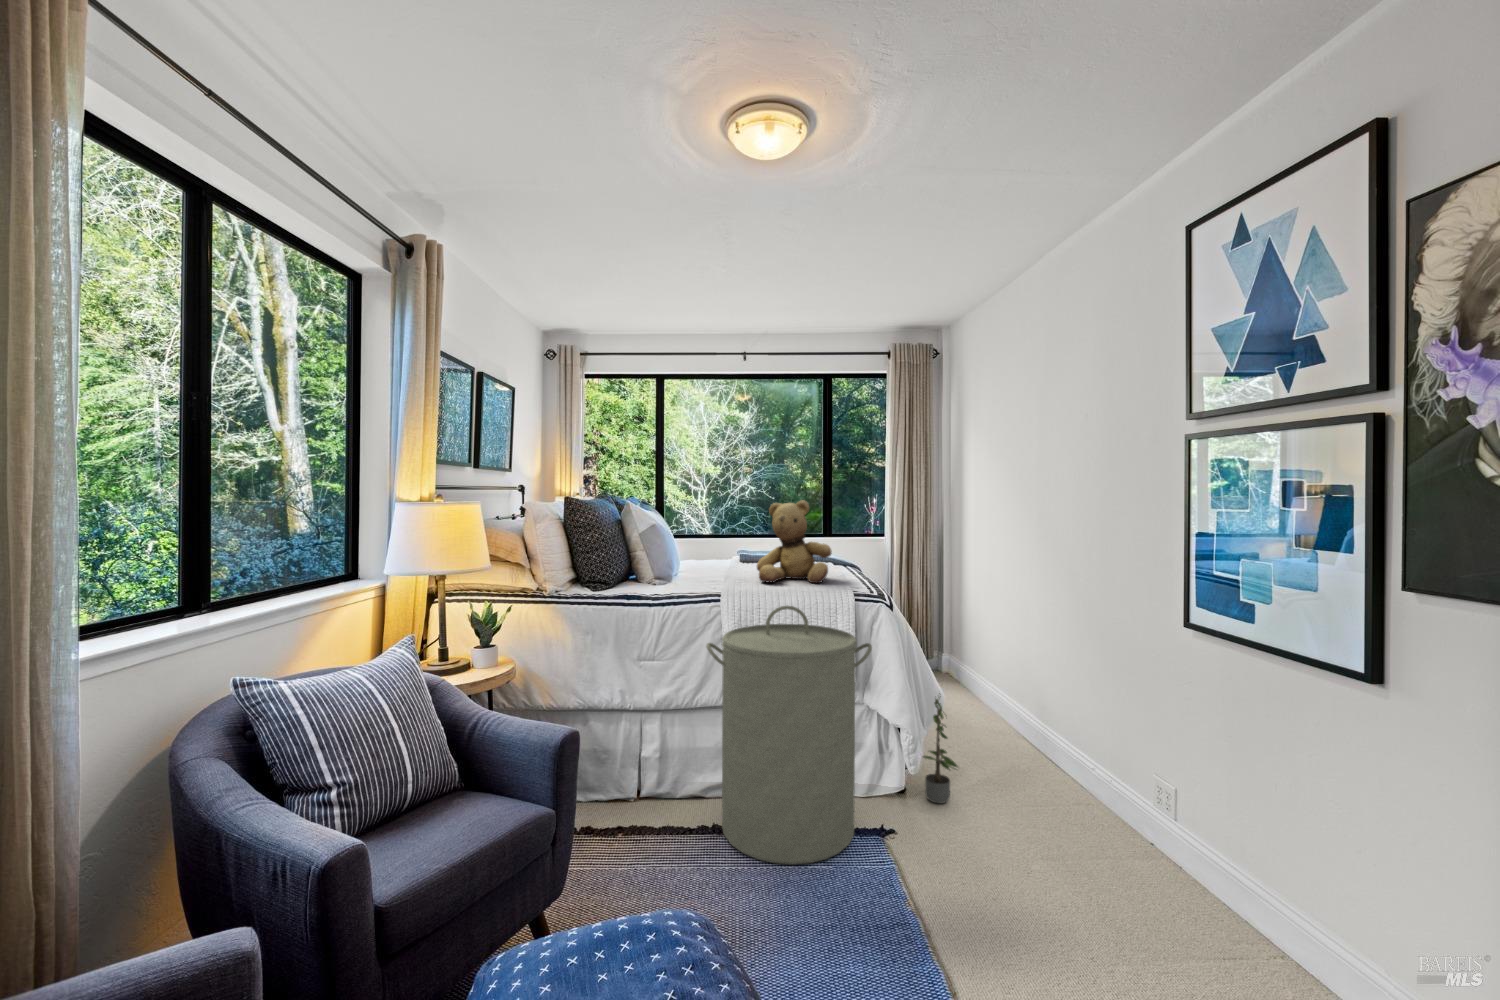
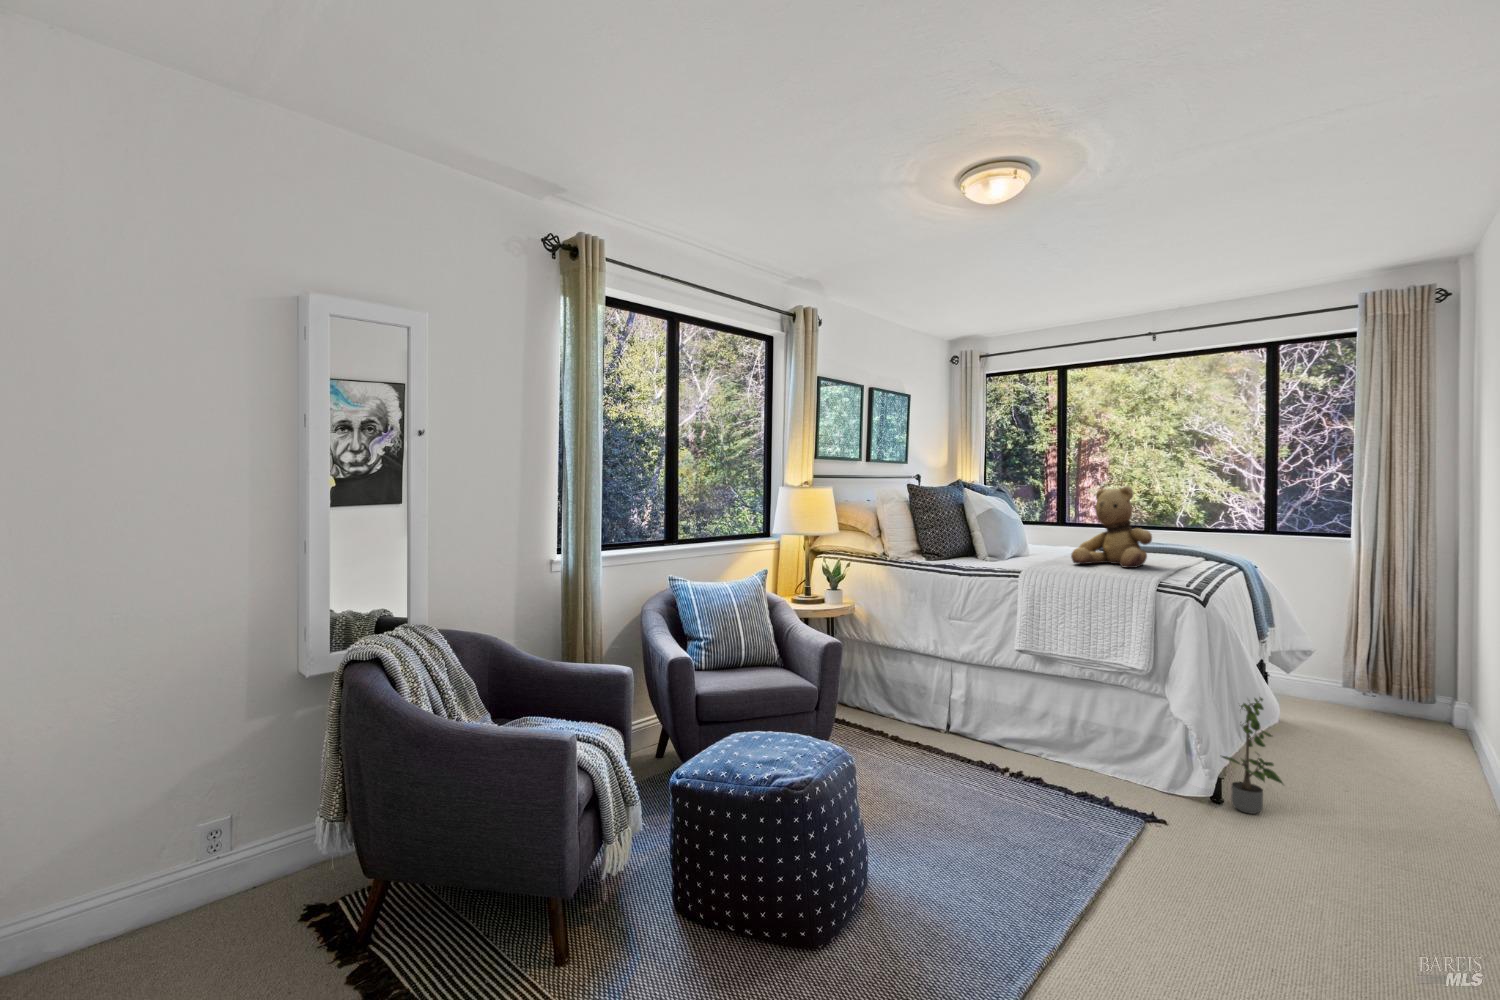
laundry hamper: present [706,606,872,865] -> none [981,578,1140,808]

